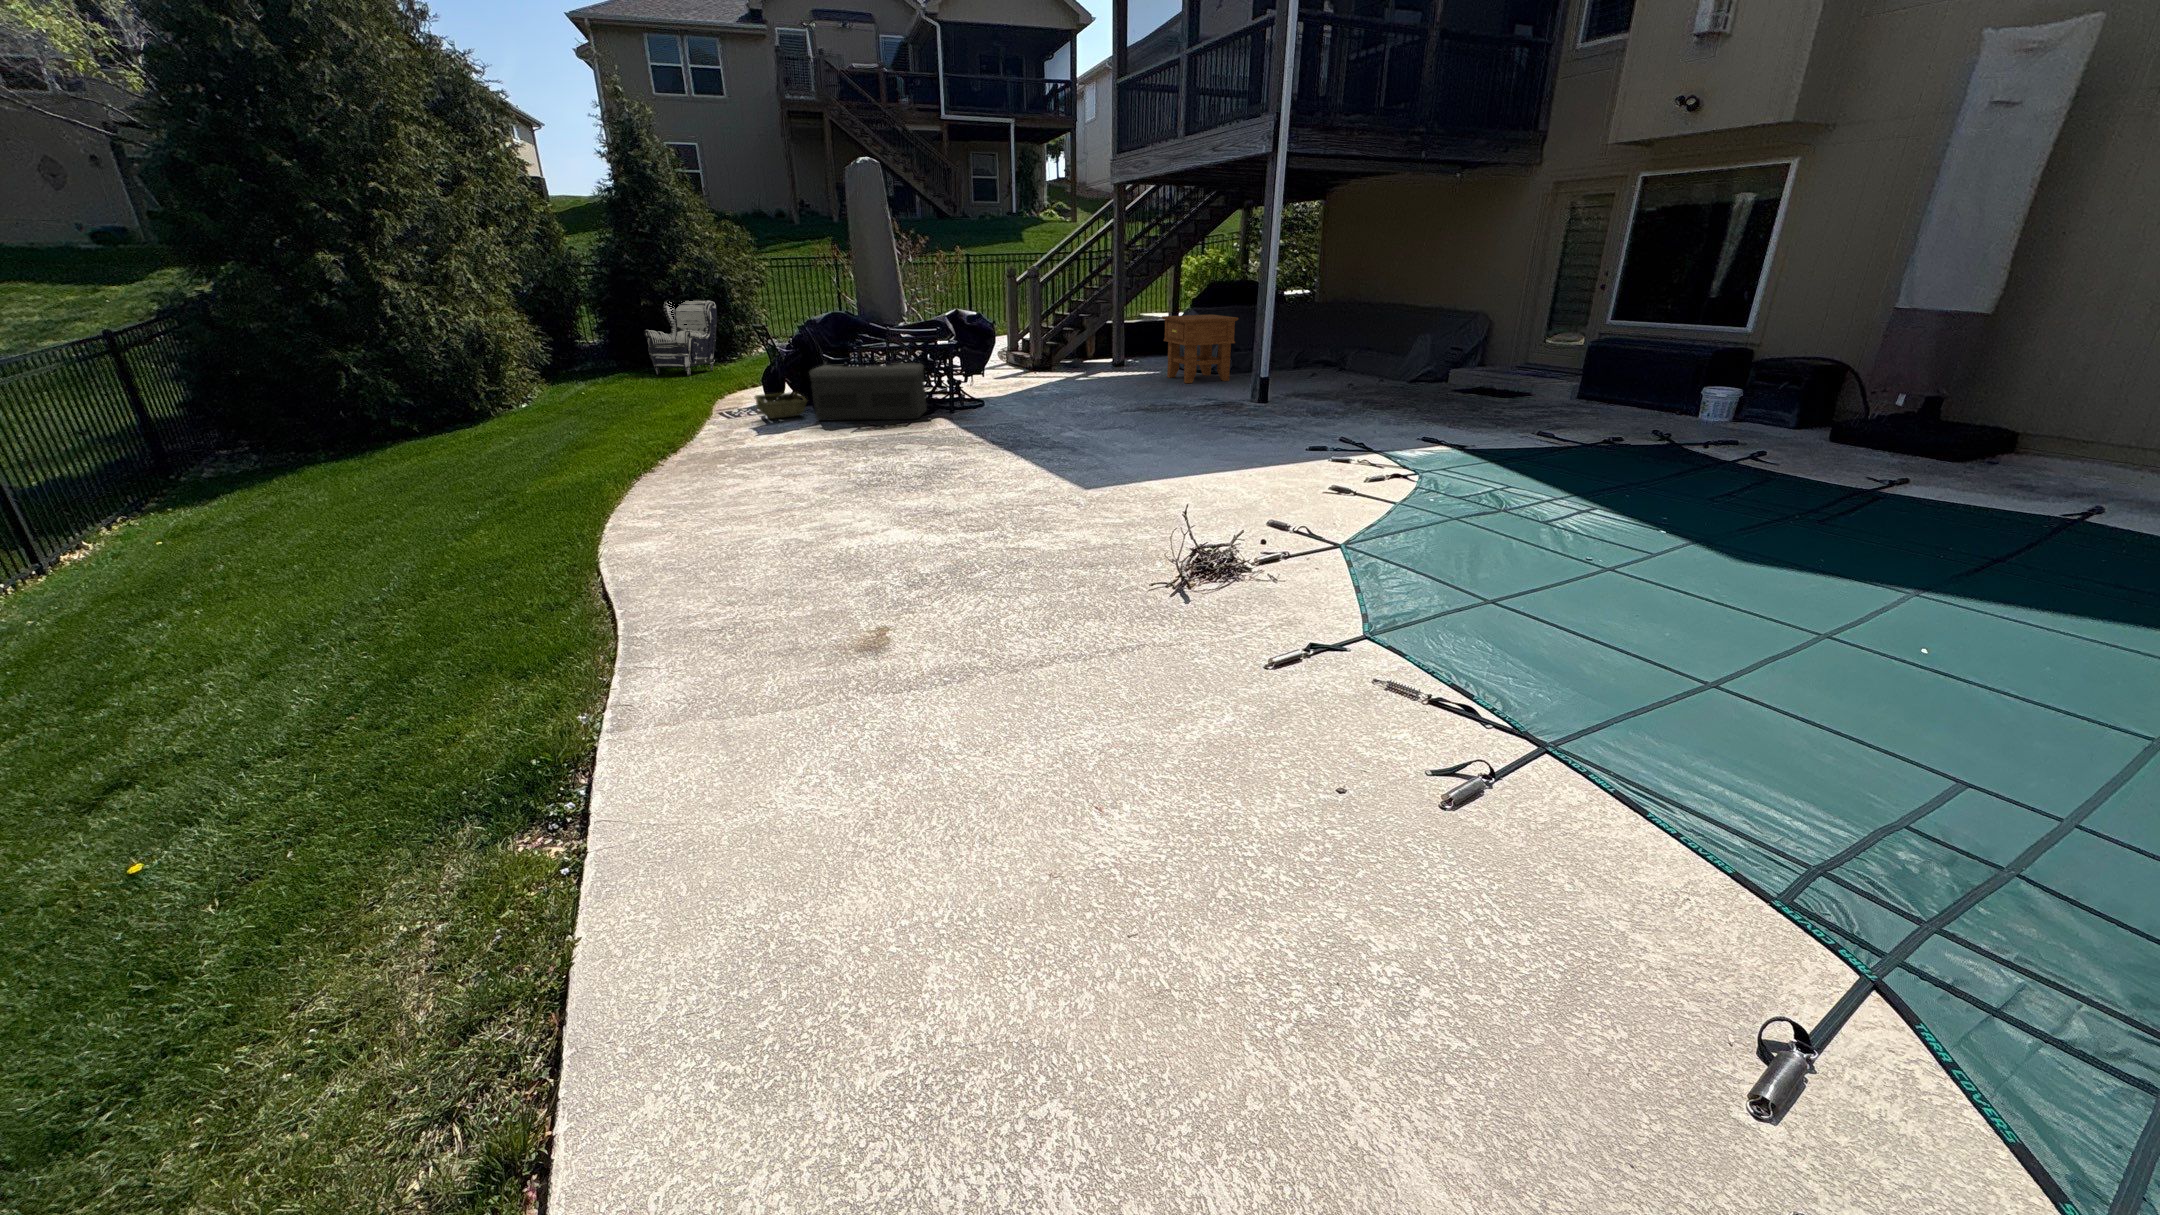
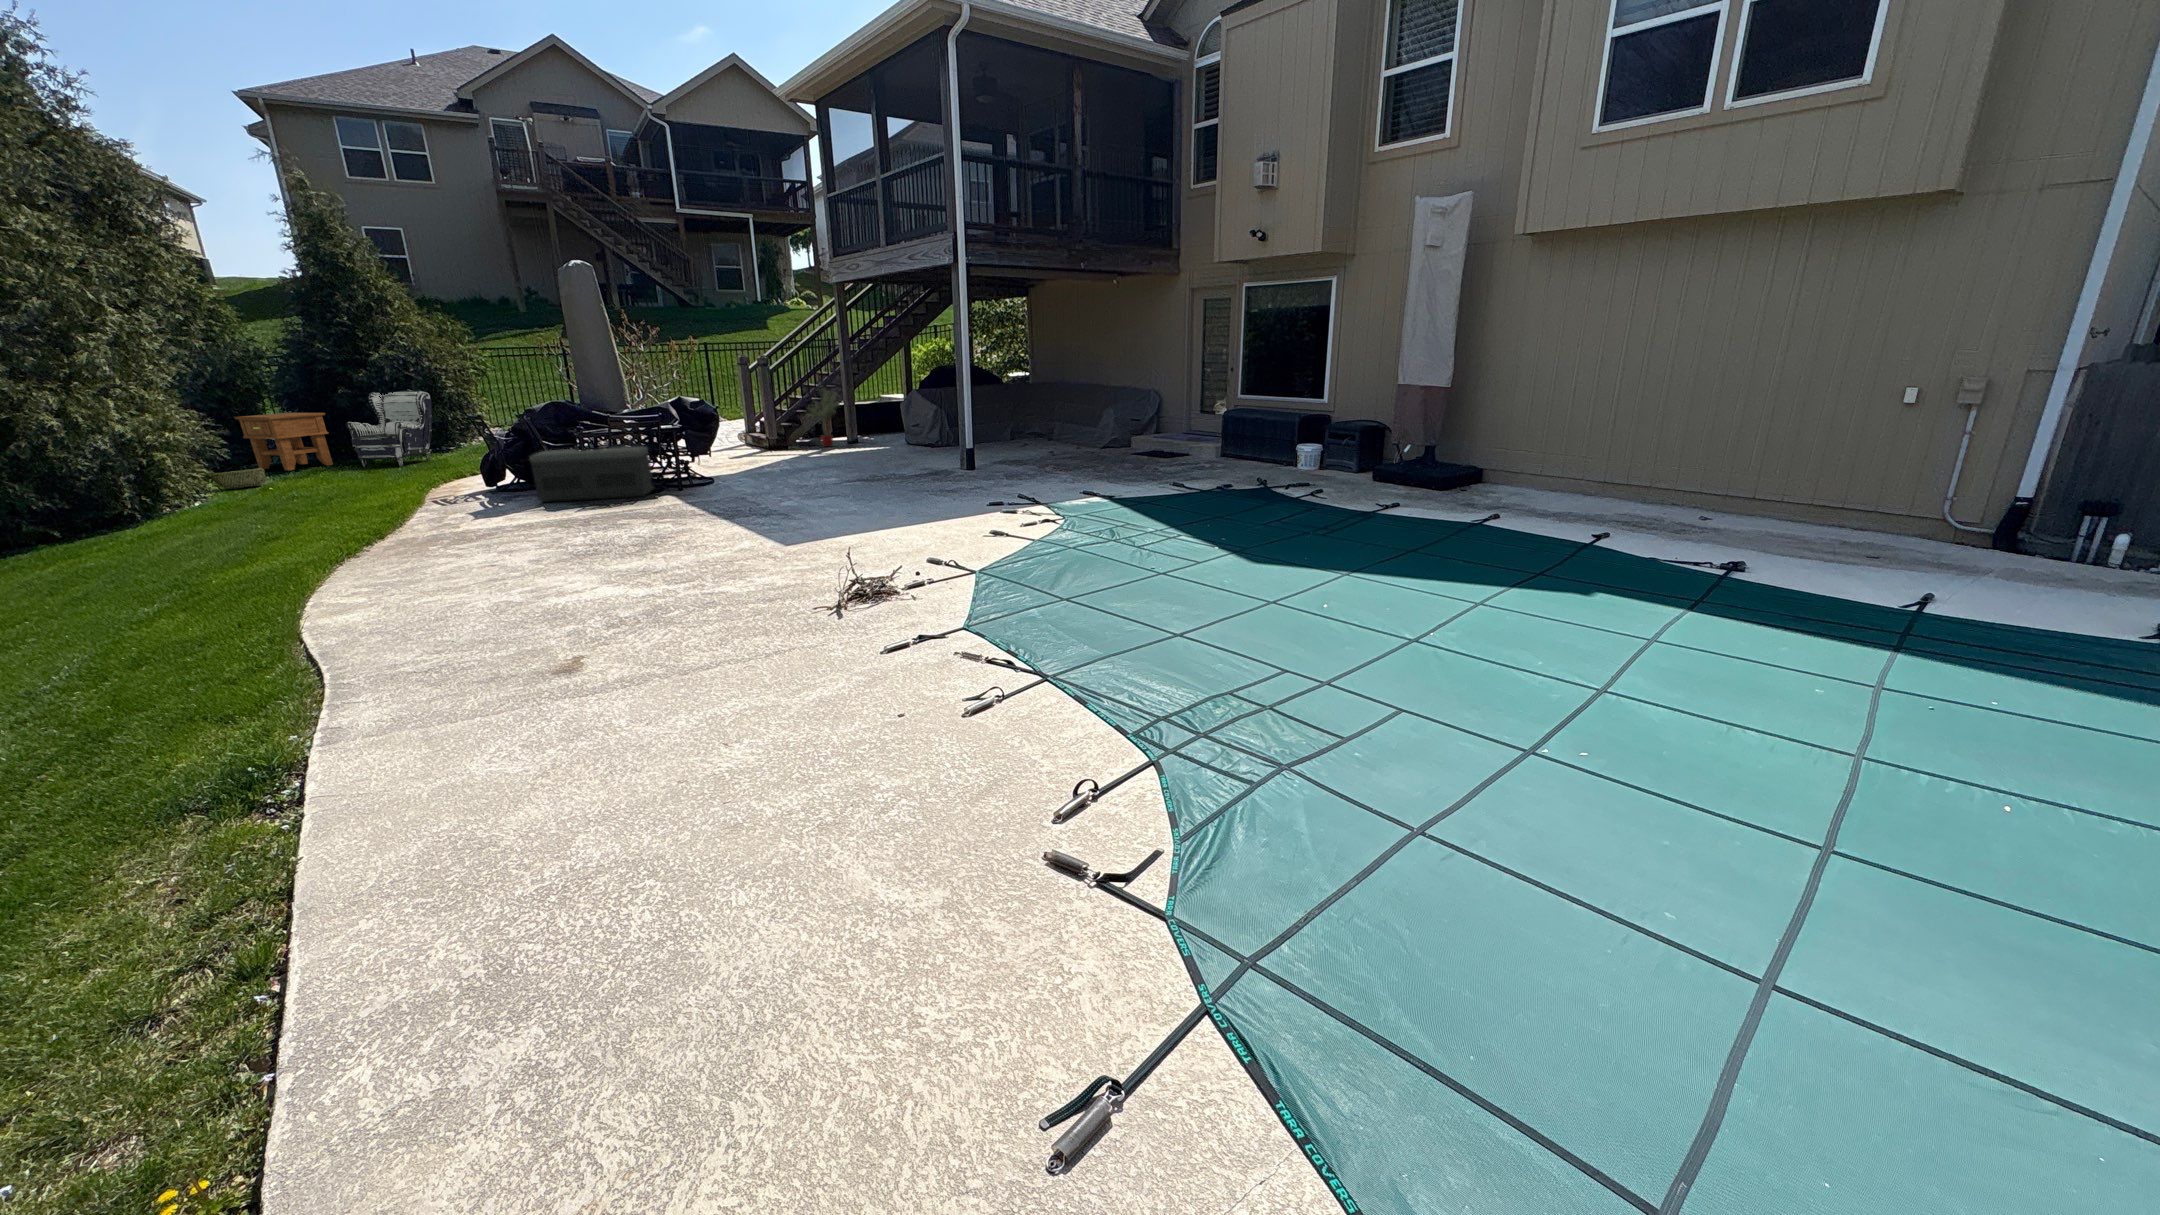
potted tree: none [1073,300,1112,370] -> present [807,388,840,447]
side table: present [1162,314,1238,383] -> present [234,413,333,471]
woven basket: present [755,393,807,419] -> present [211,468,266,489]

